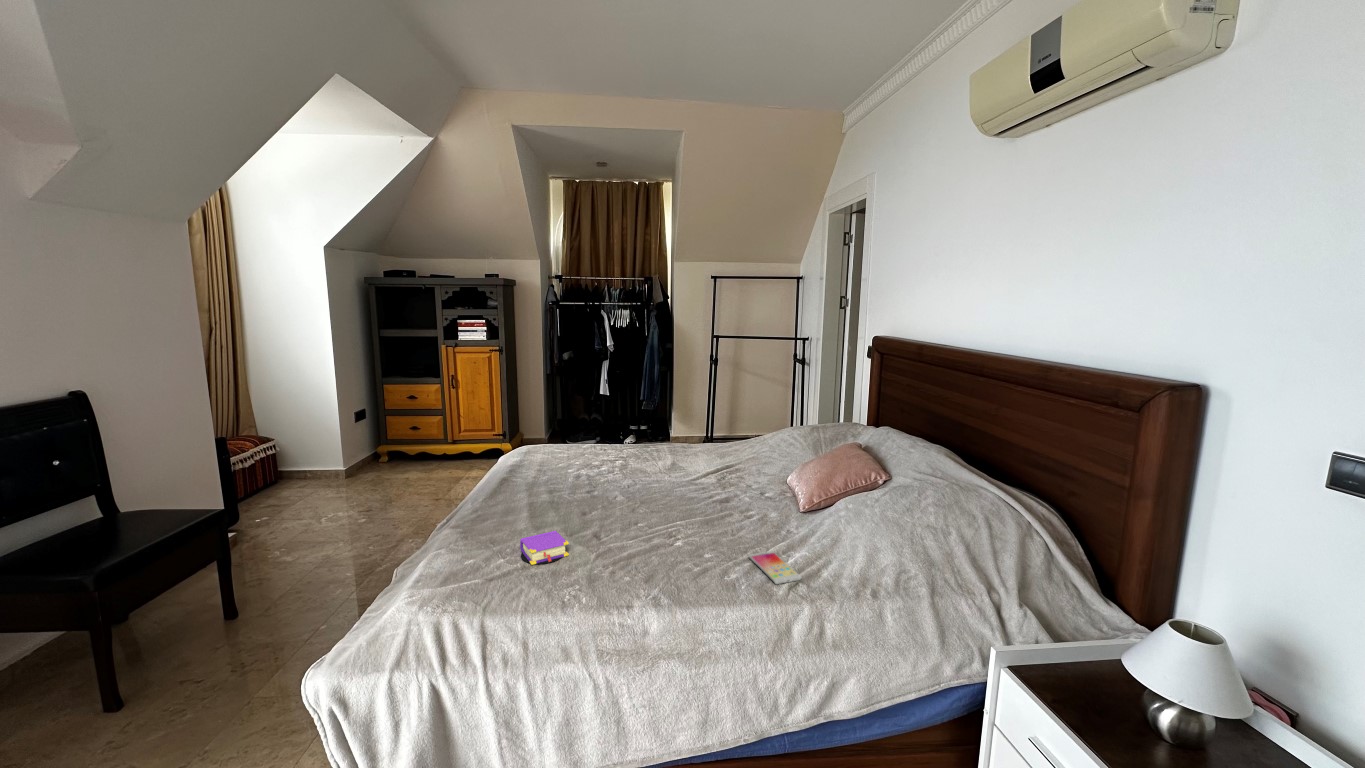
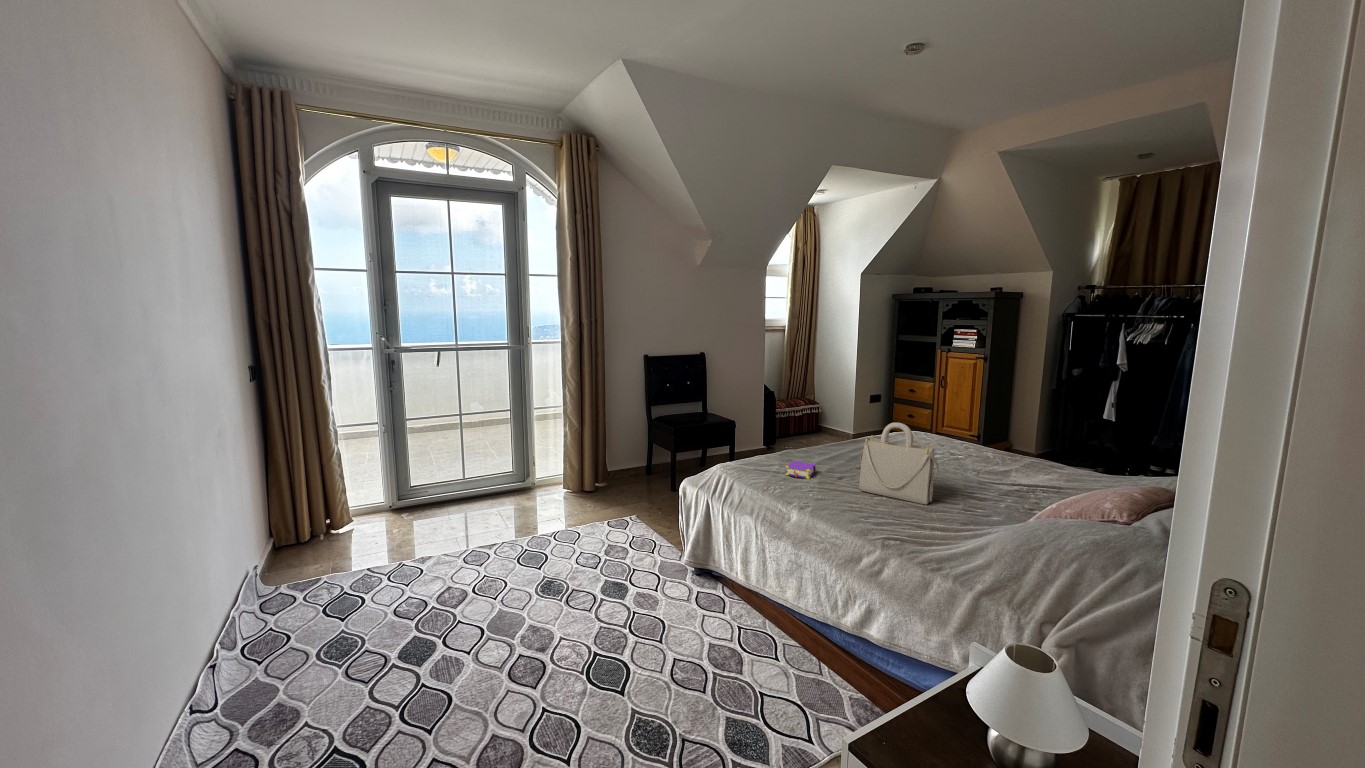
handbag: none [632,440,719,541] -> present [860,422,938,504]
smartphone: present [749,551,801,584] -> none [887,520,928,544]

